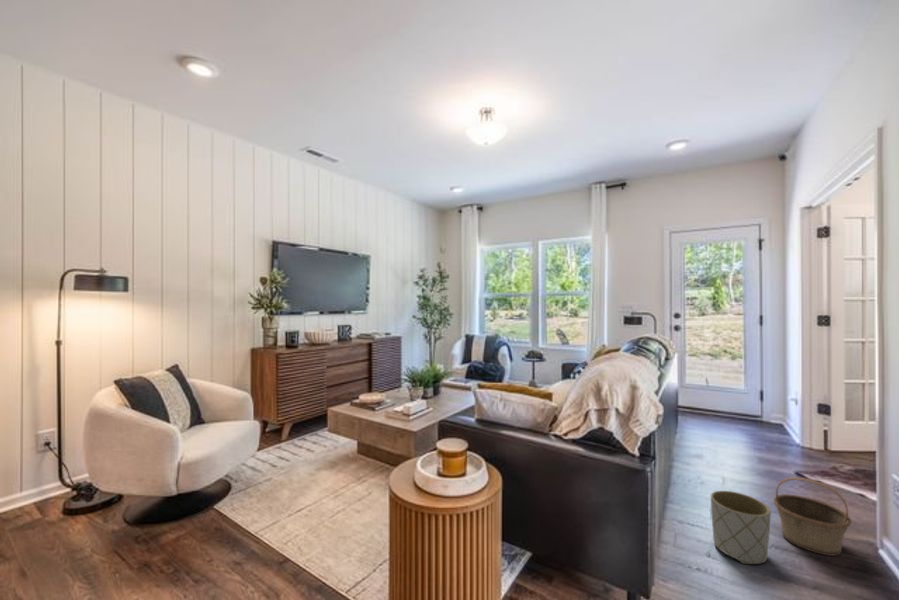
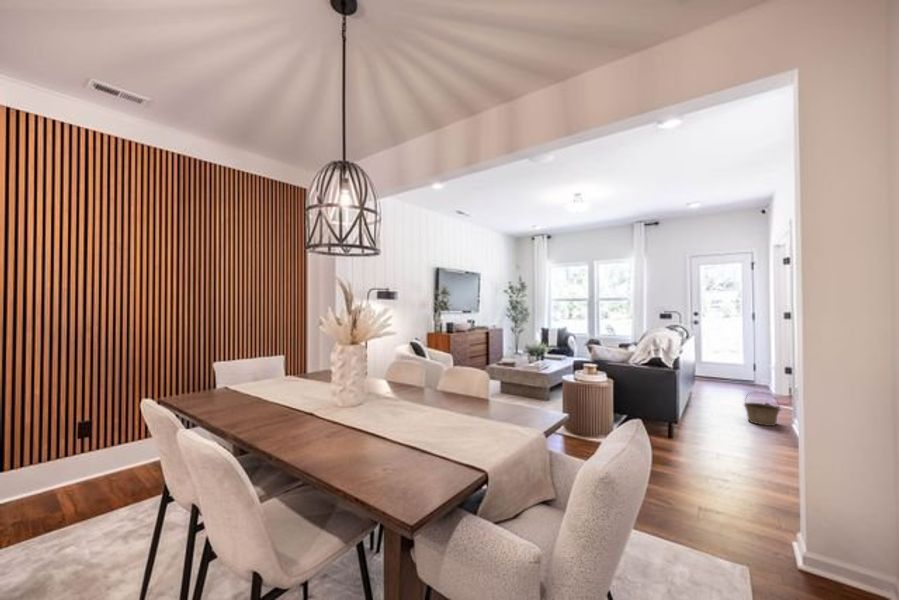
planter: present [711,491,771,564] -> none [710,398,739,427]

